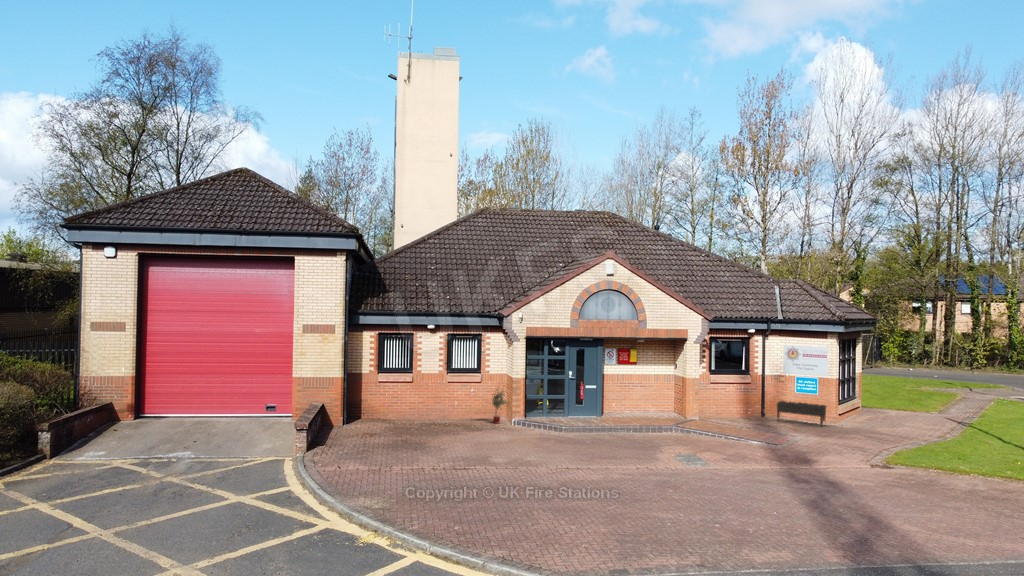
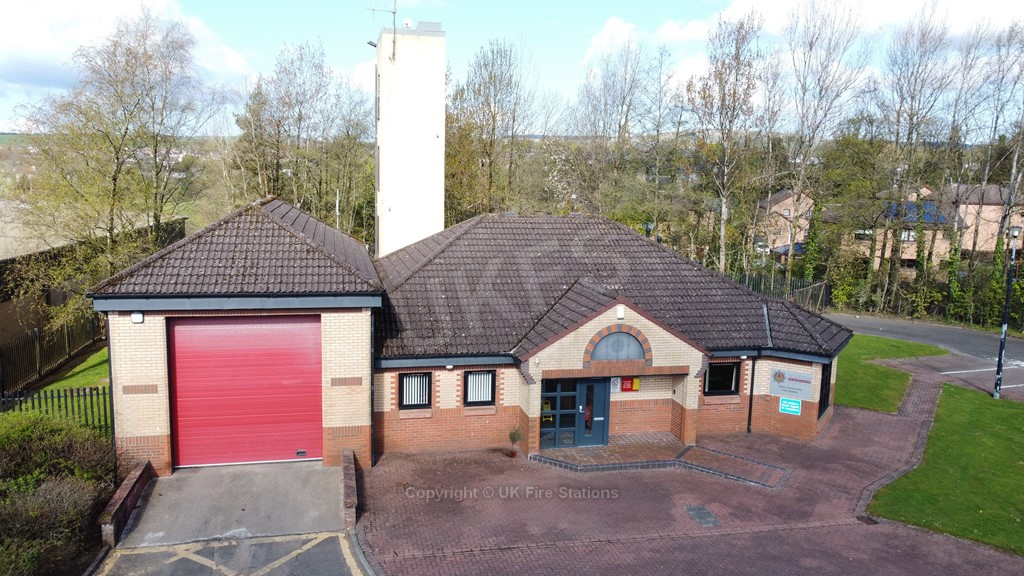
bench: present [777,401,826,426] -> none [761,418,806,446]

